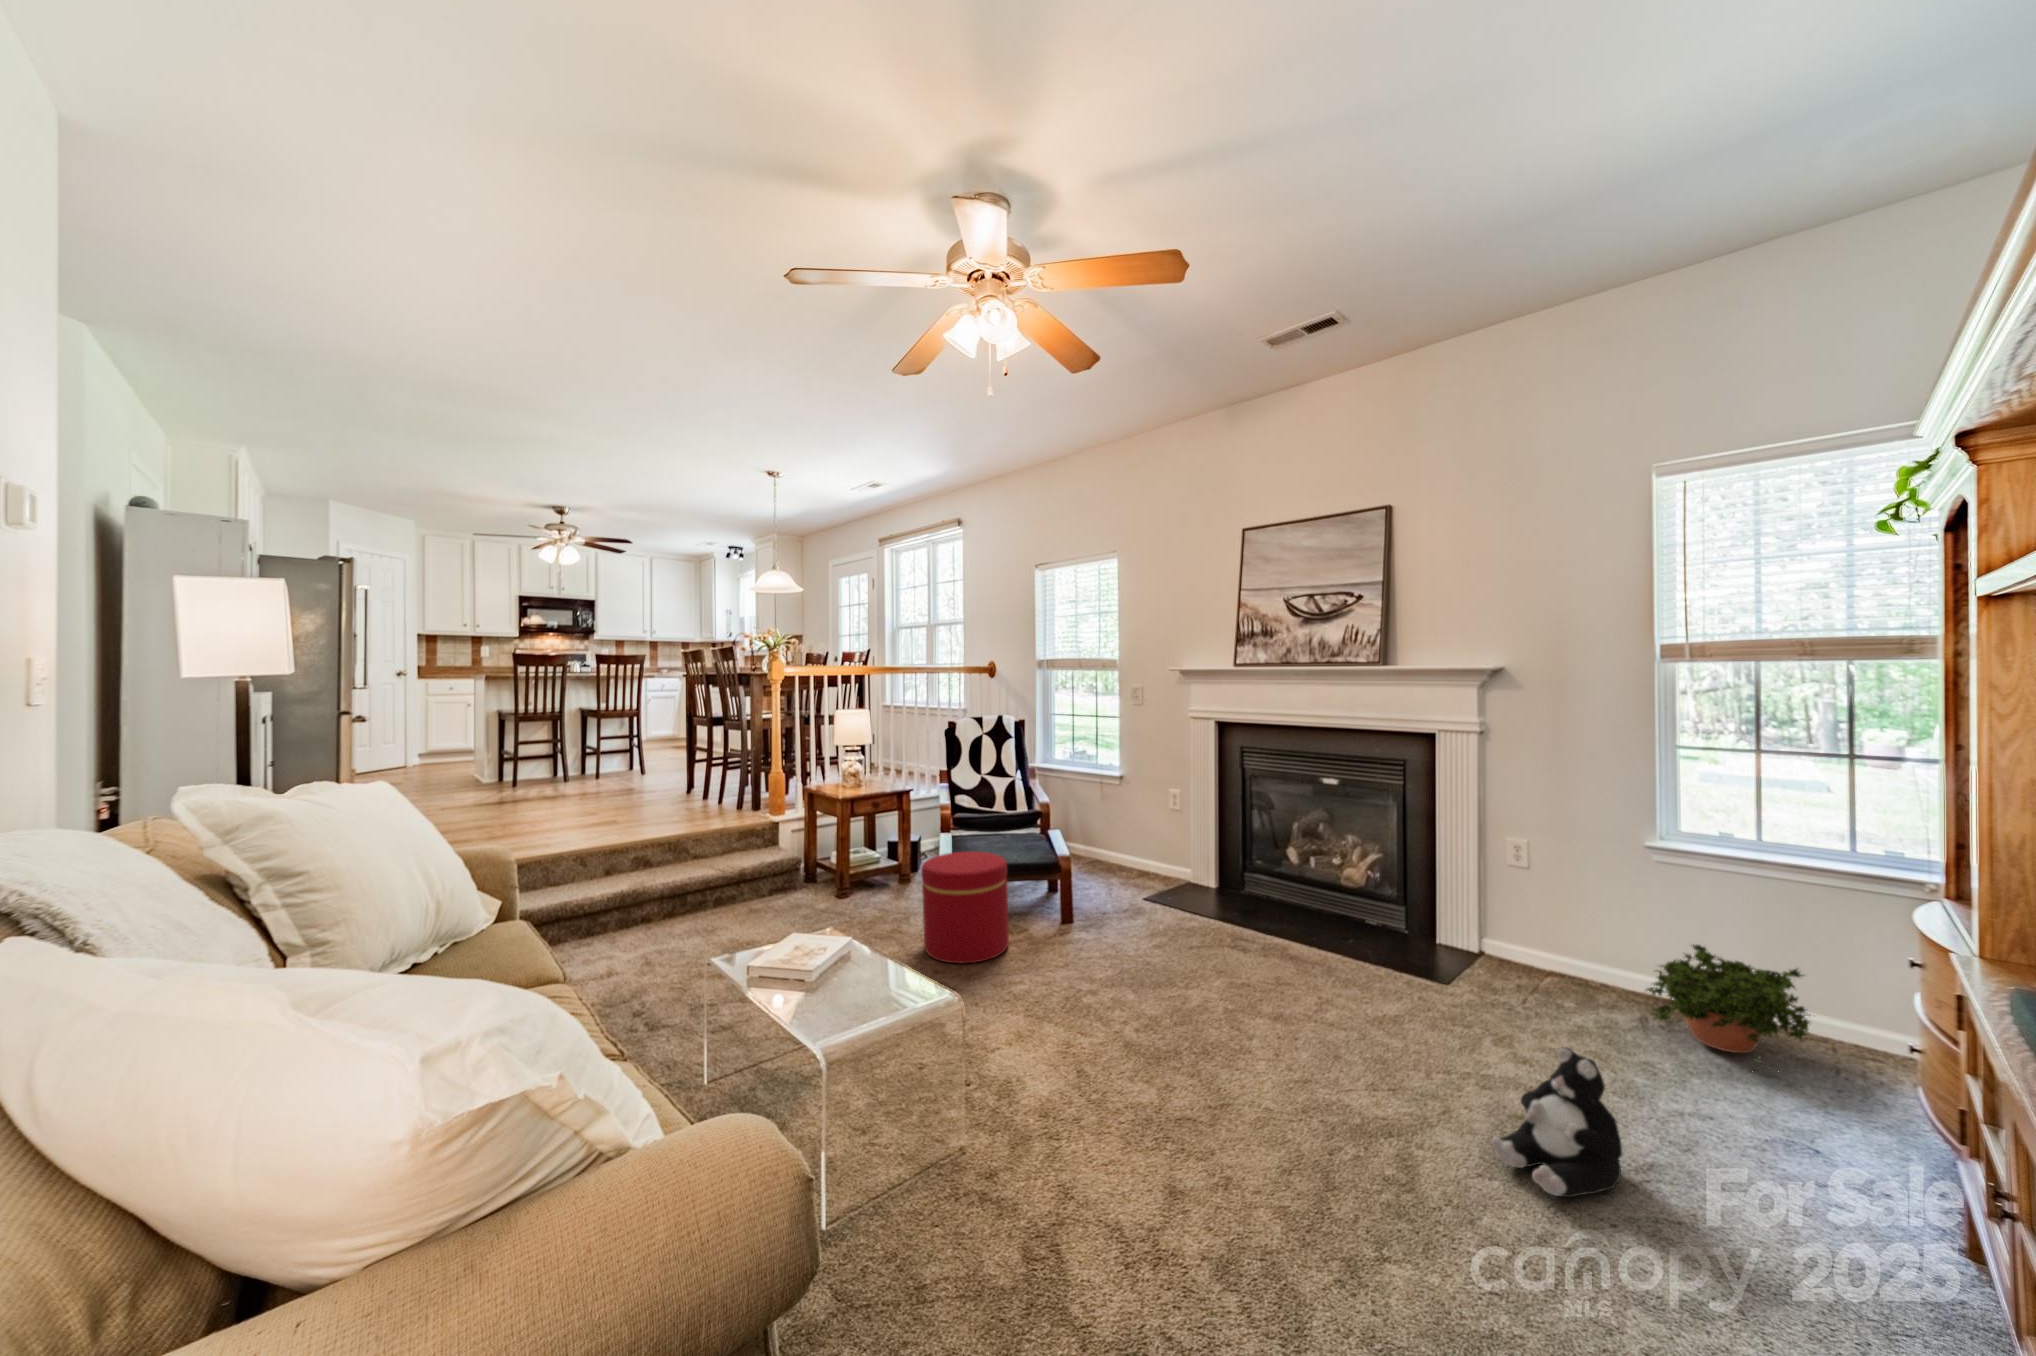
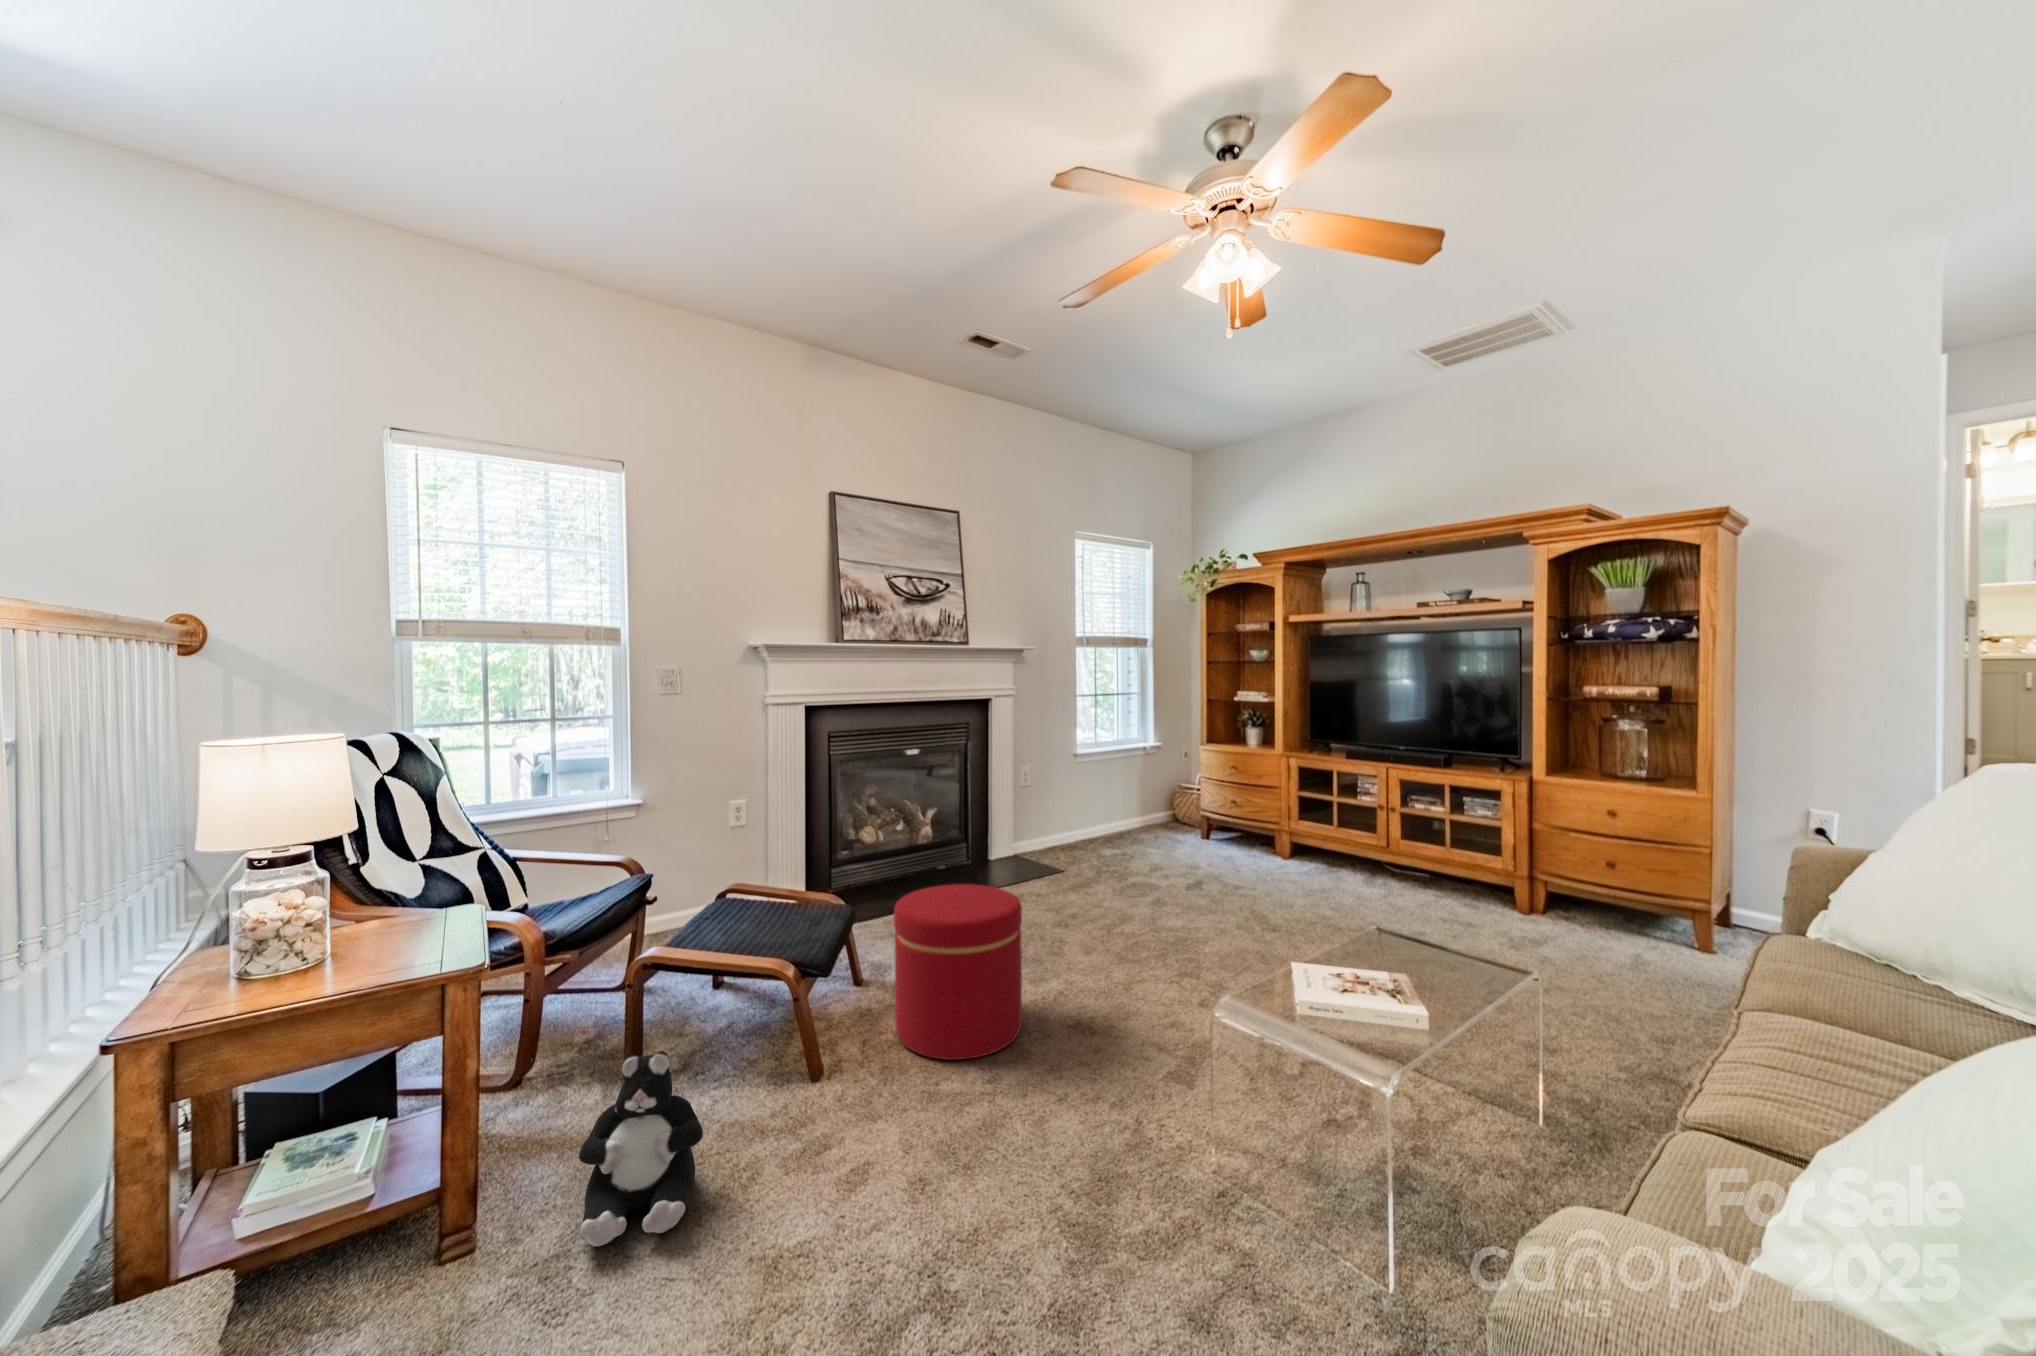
potted plant: present [1646,945,1811,1070] -> none [1108,788,1172,839]
plush toy: present [1492,1047,1622,1197] -> present [579,1051,703,1246]

